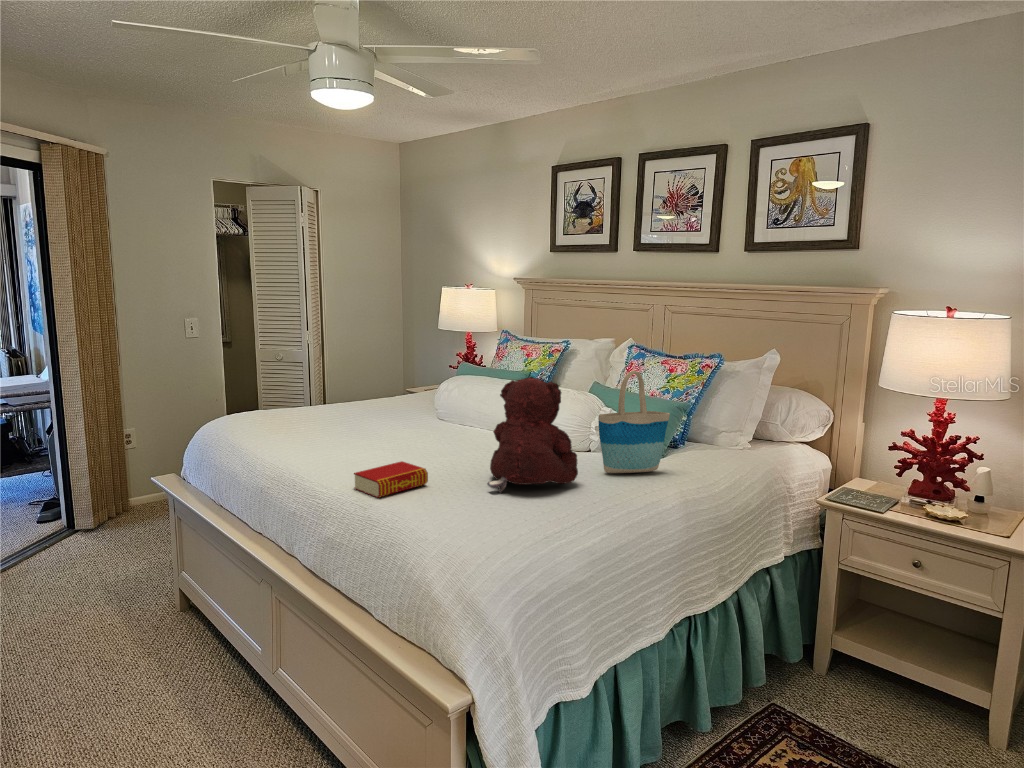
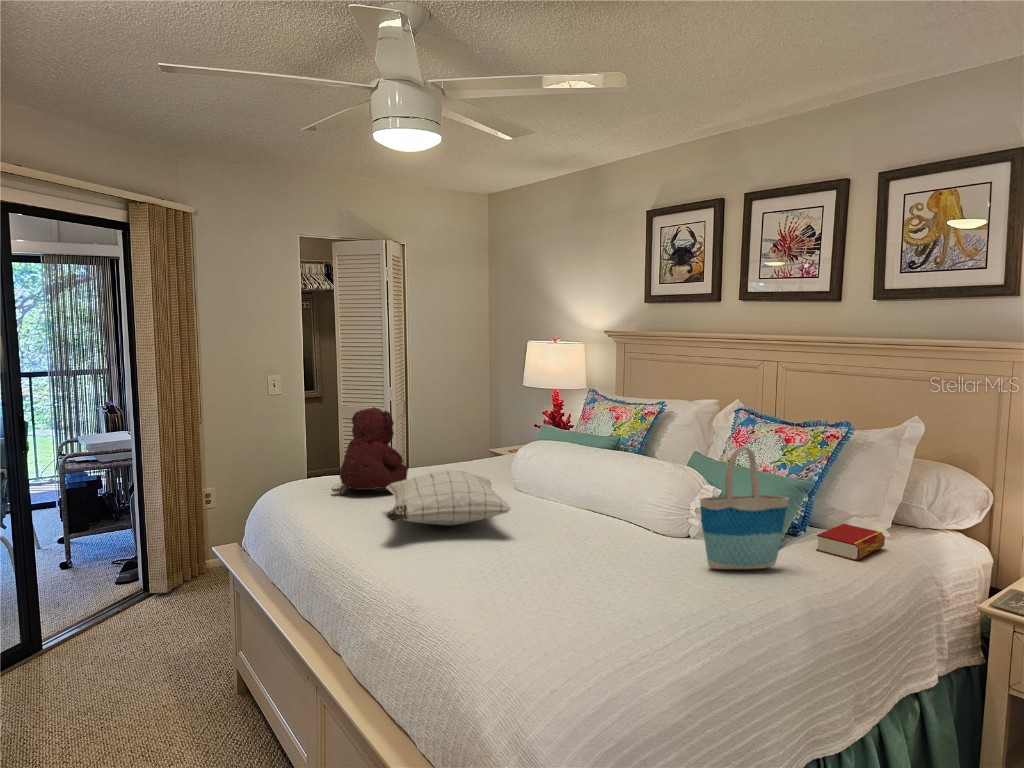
teddy bear: present [487,377,578,493] -> present [331,407,408,495]
pillow: none [320,398,437,447] -> present [386,470,512,525]
book: present [354,461,428,498] -> present [816,524,885,561]

